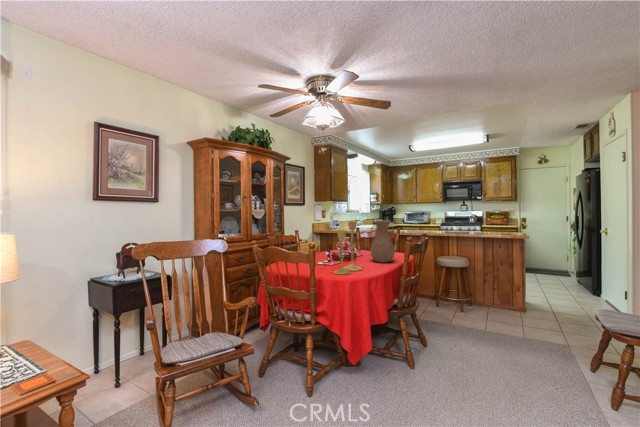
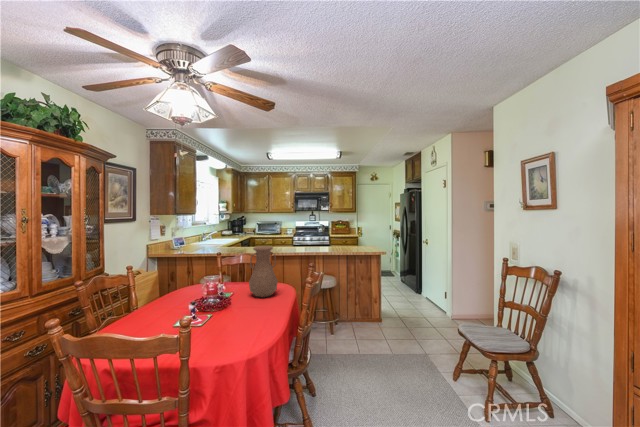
candlestick: present [334,221,362,274] -> none [215,254,248,330]

